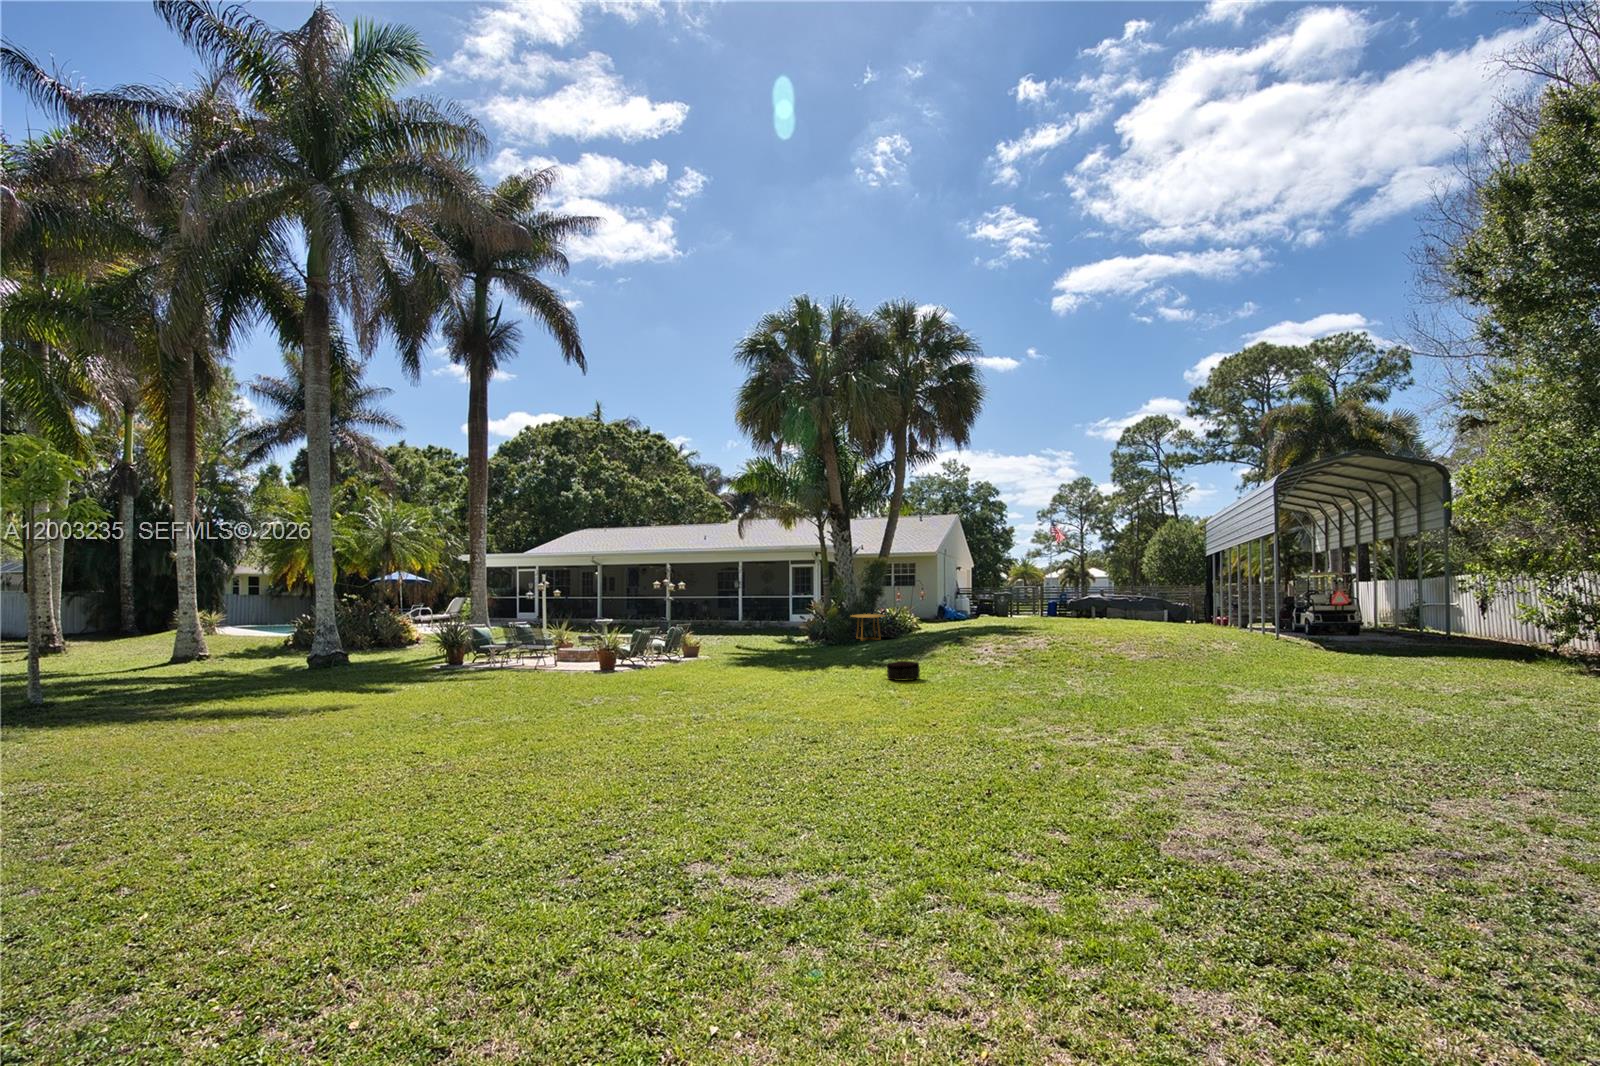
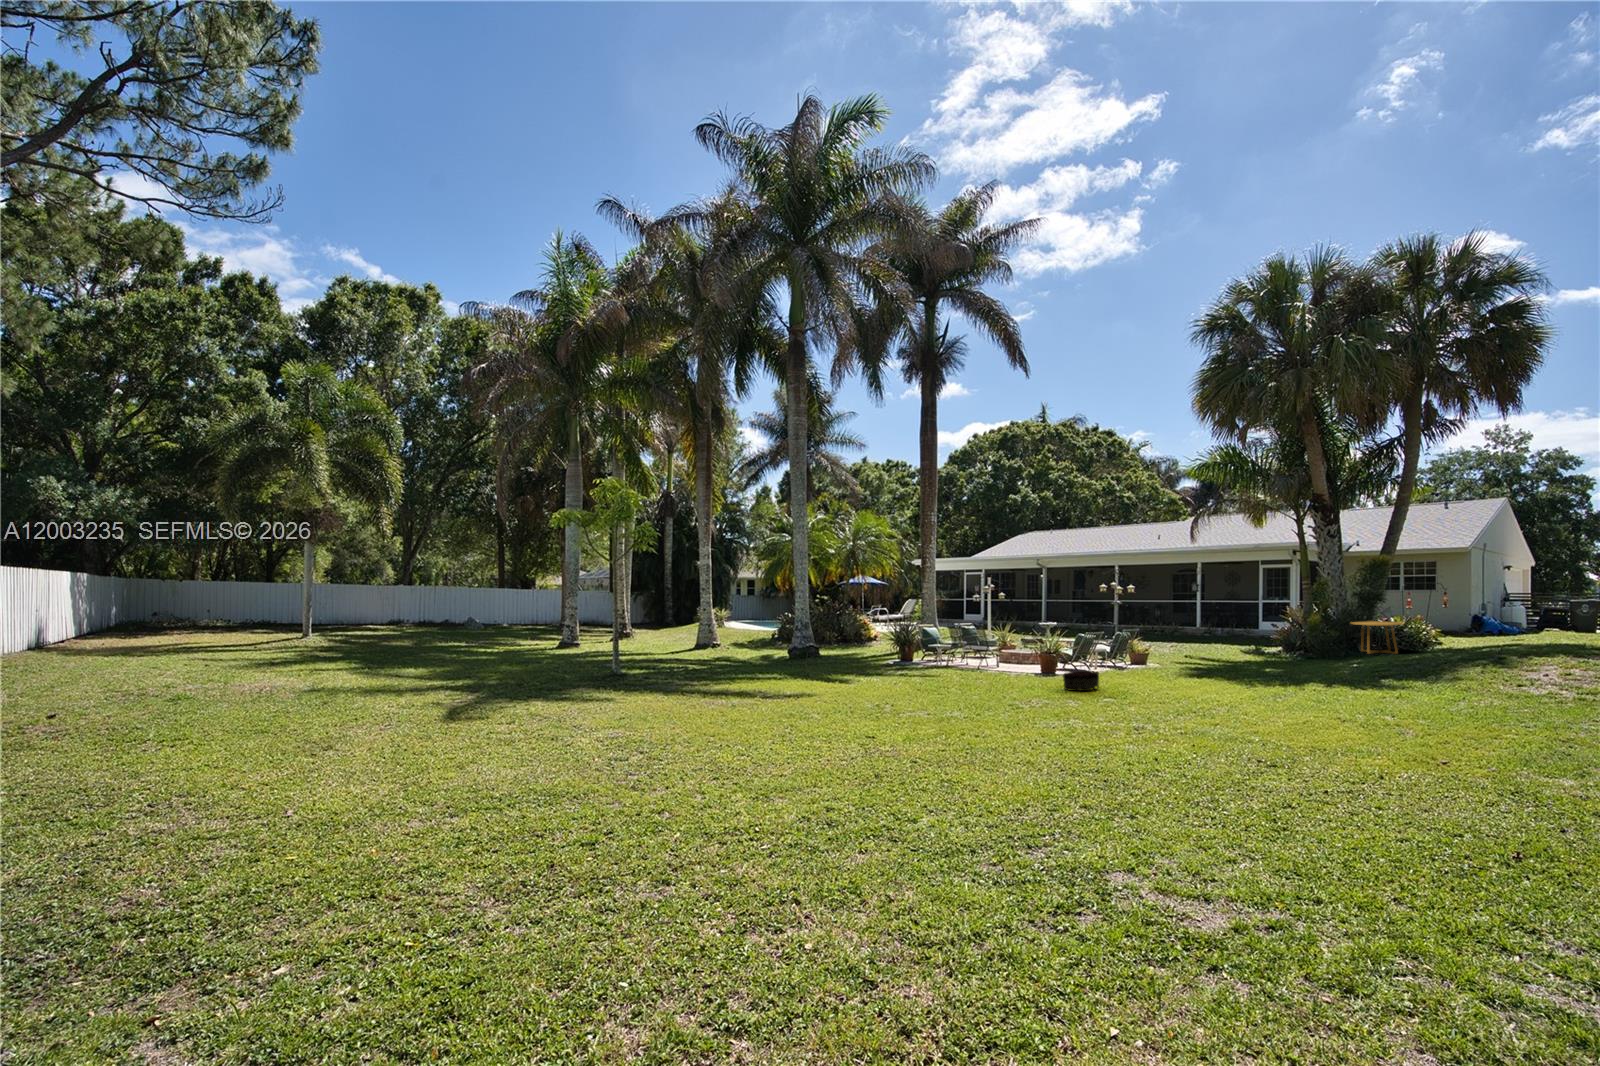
pouf: present [887,661,920,681] -> present [1063,671,1099,691]

